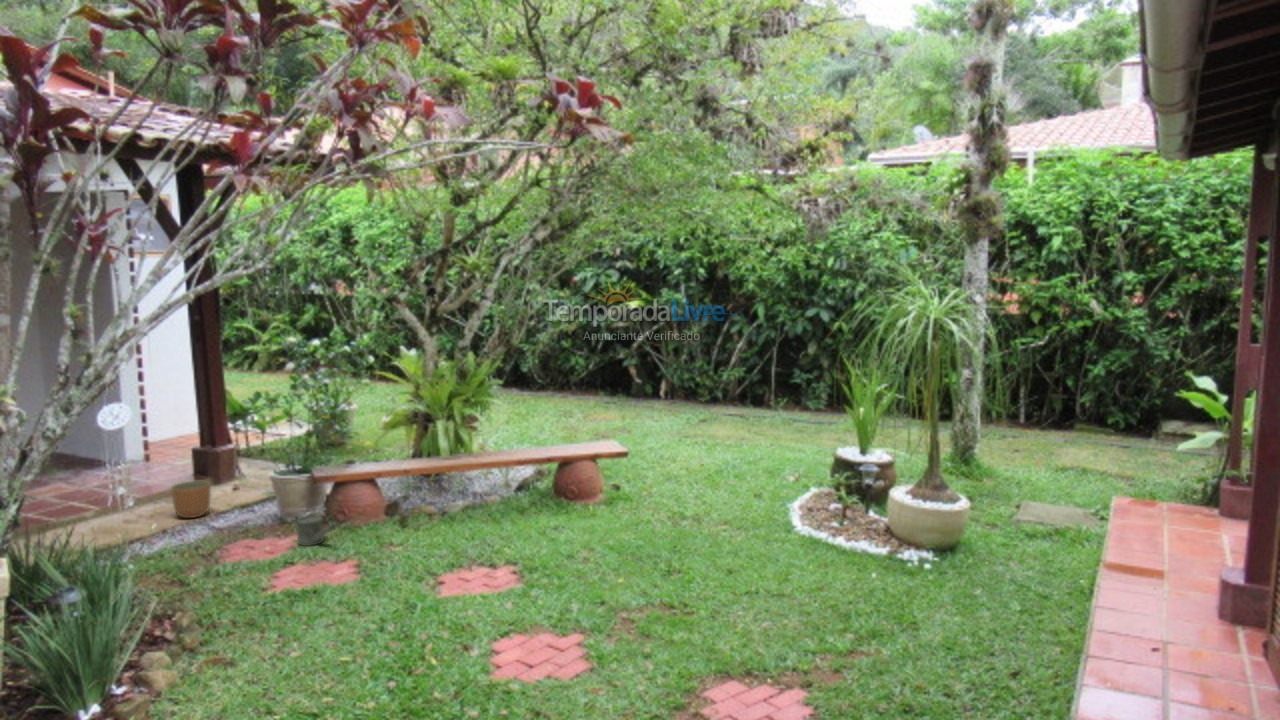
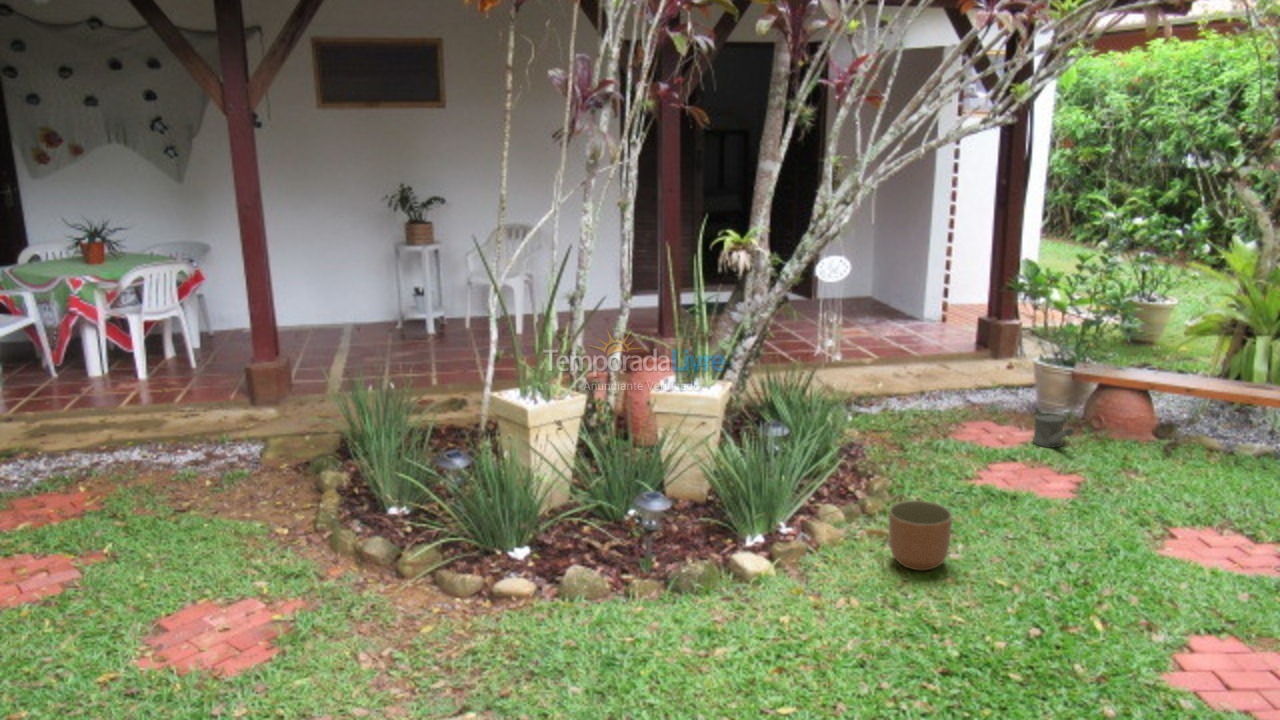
planter: present [171,480,210,518] -> present [889,501,952,571]

